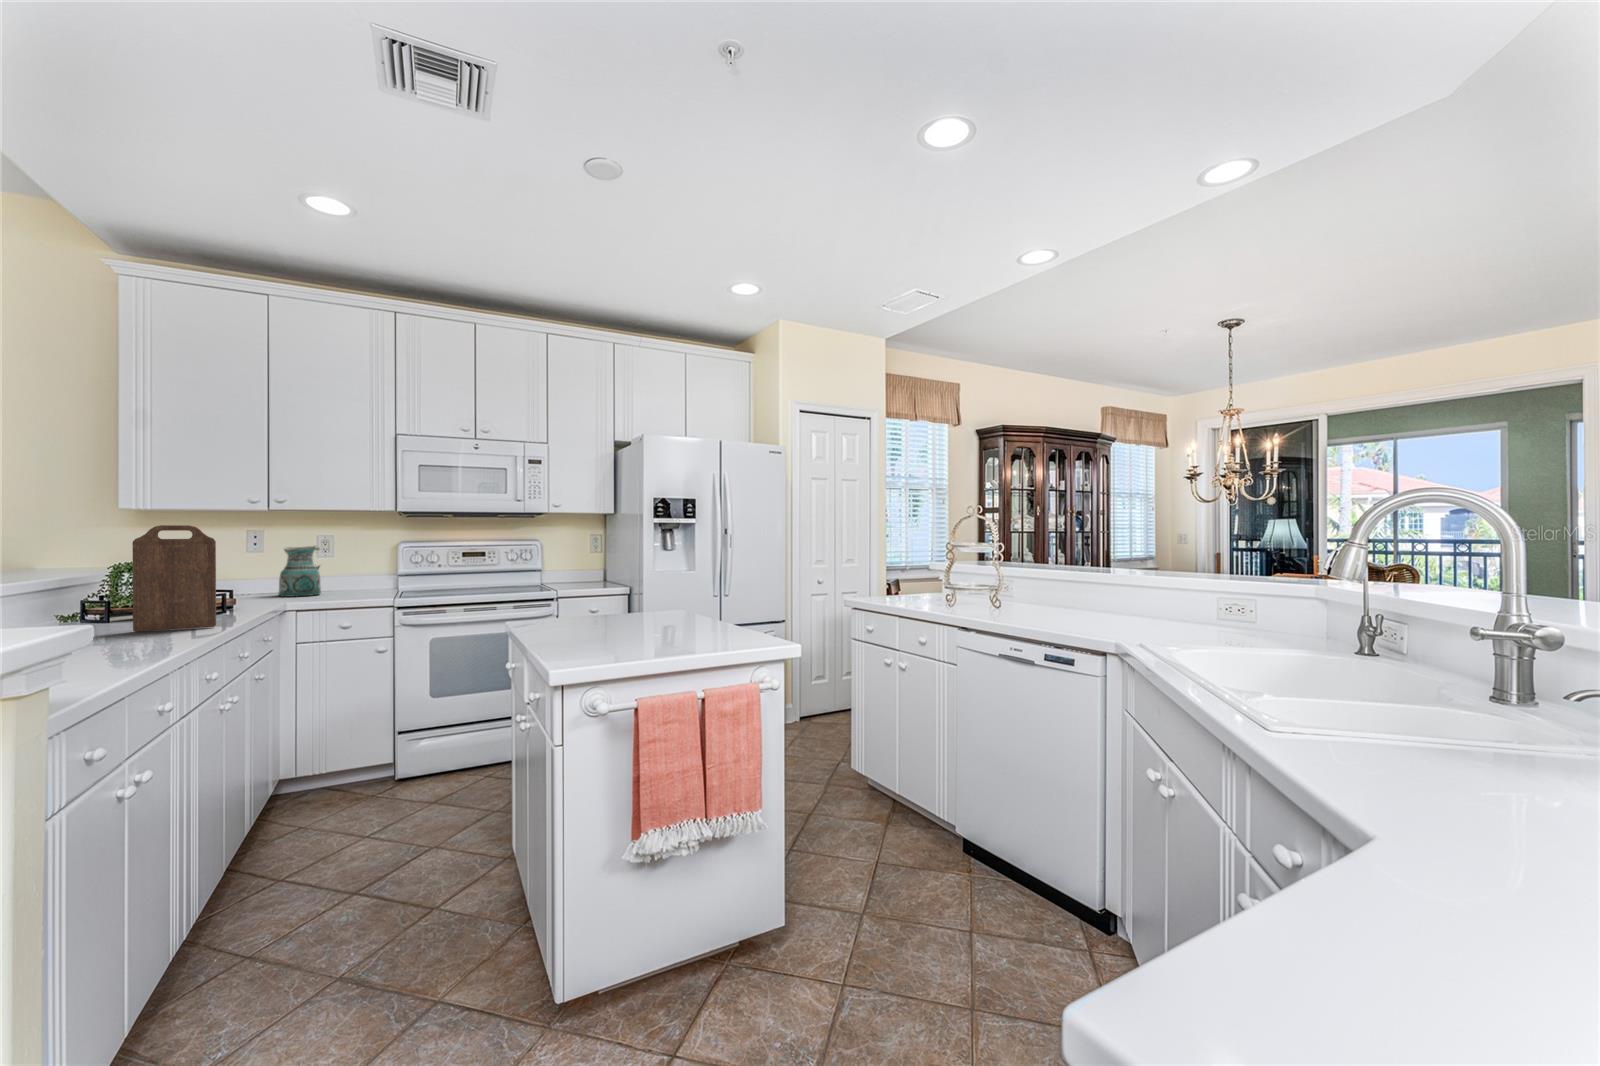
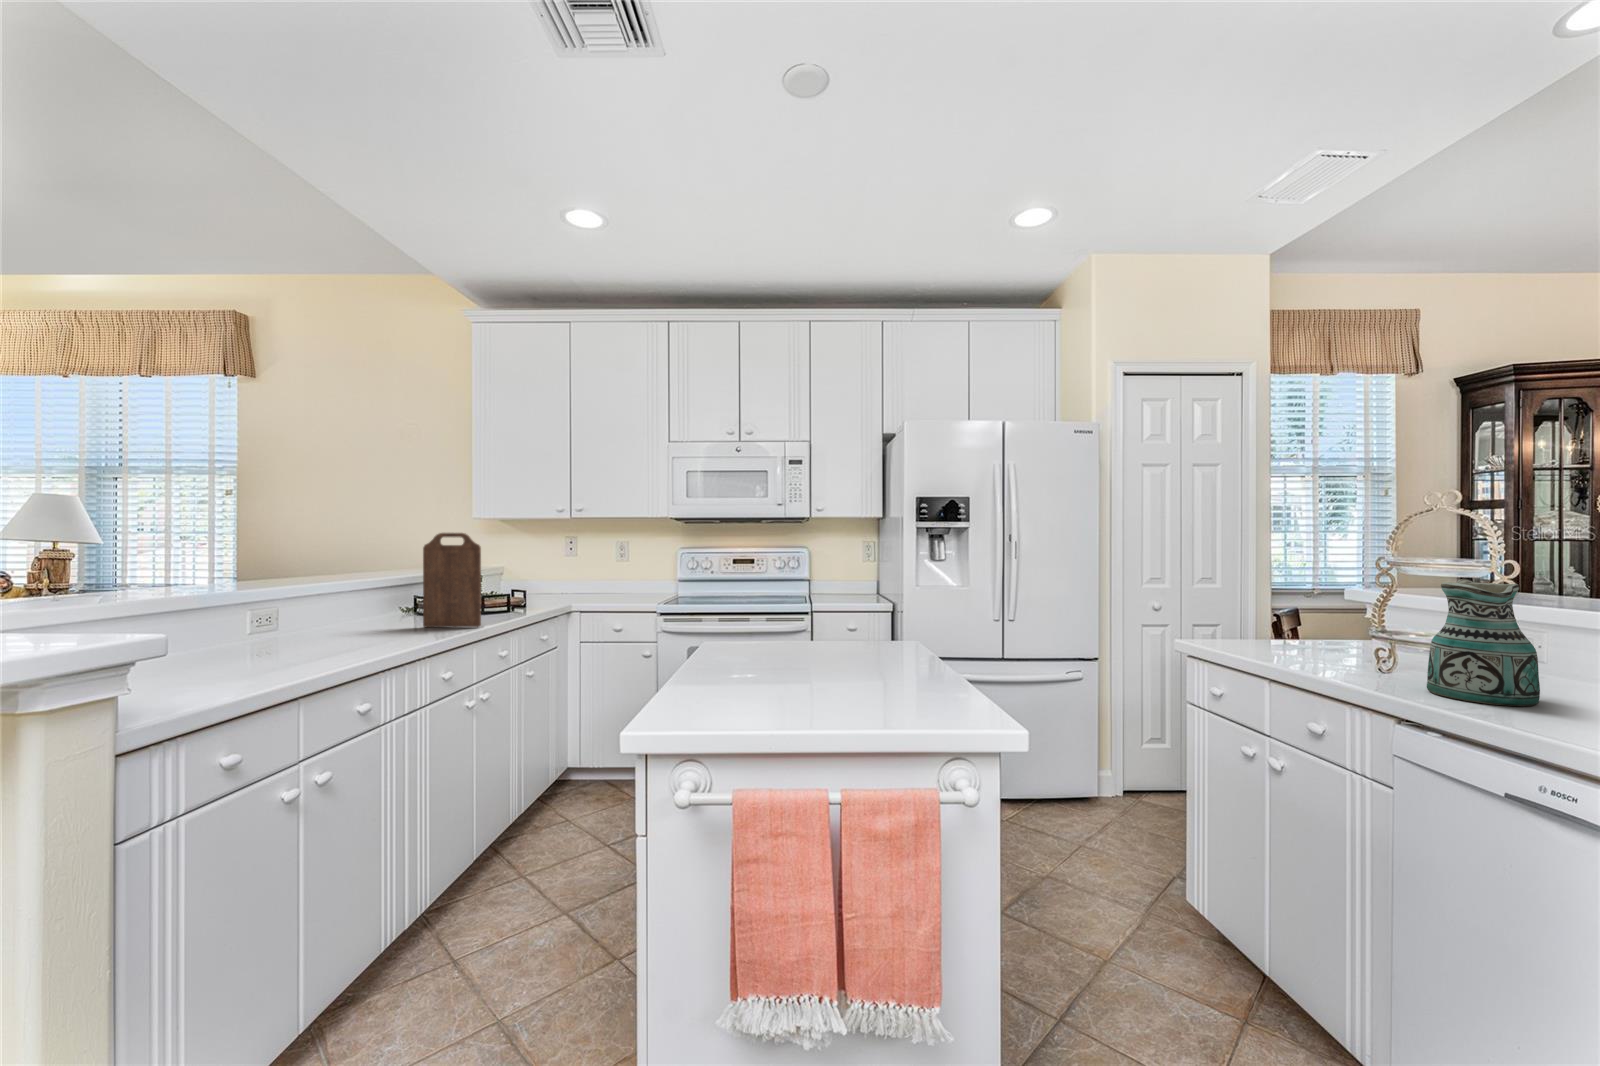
ceramic pitcher: present [279,546,321,597] -> present [1427,579,1540,706]

